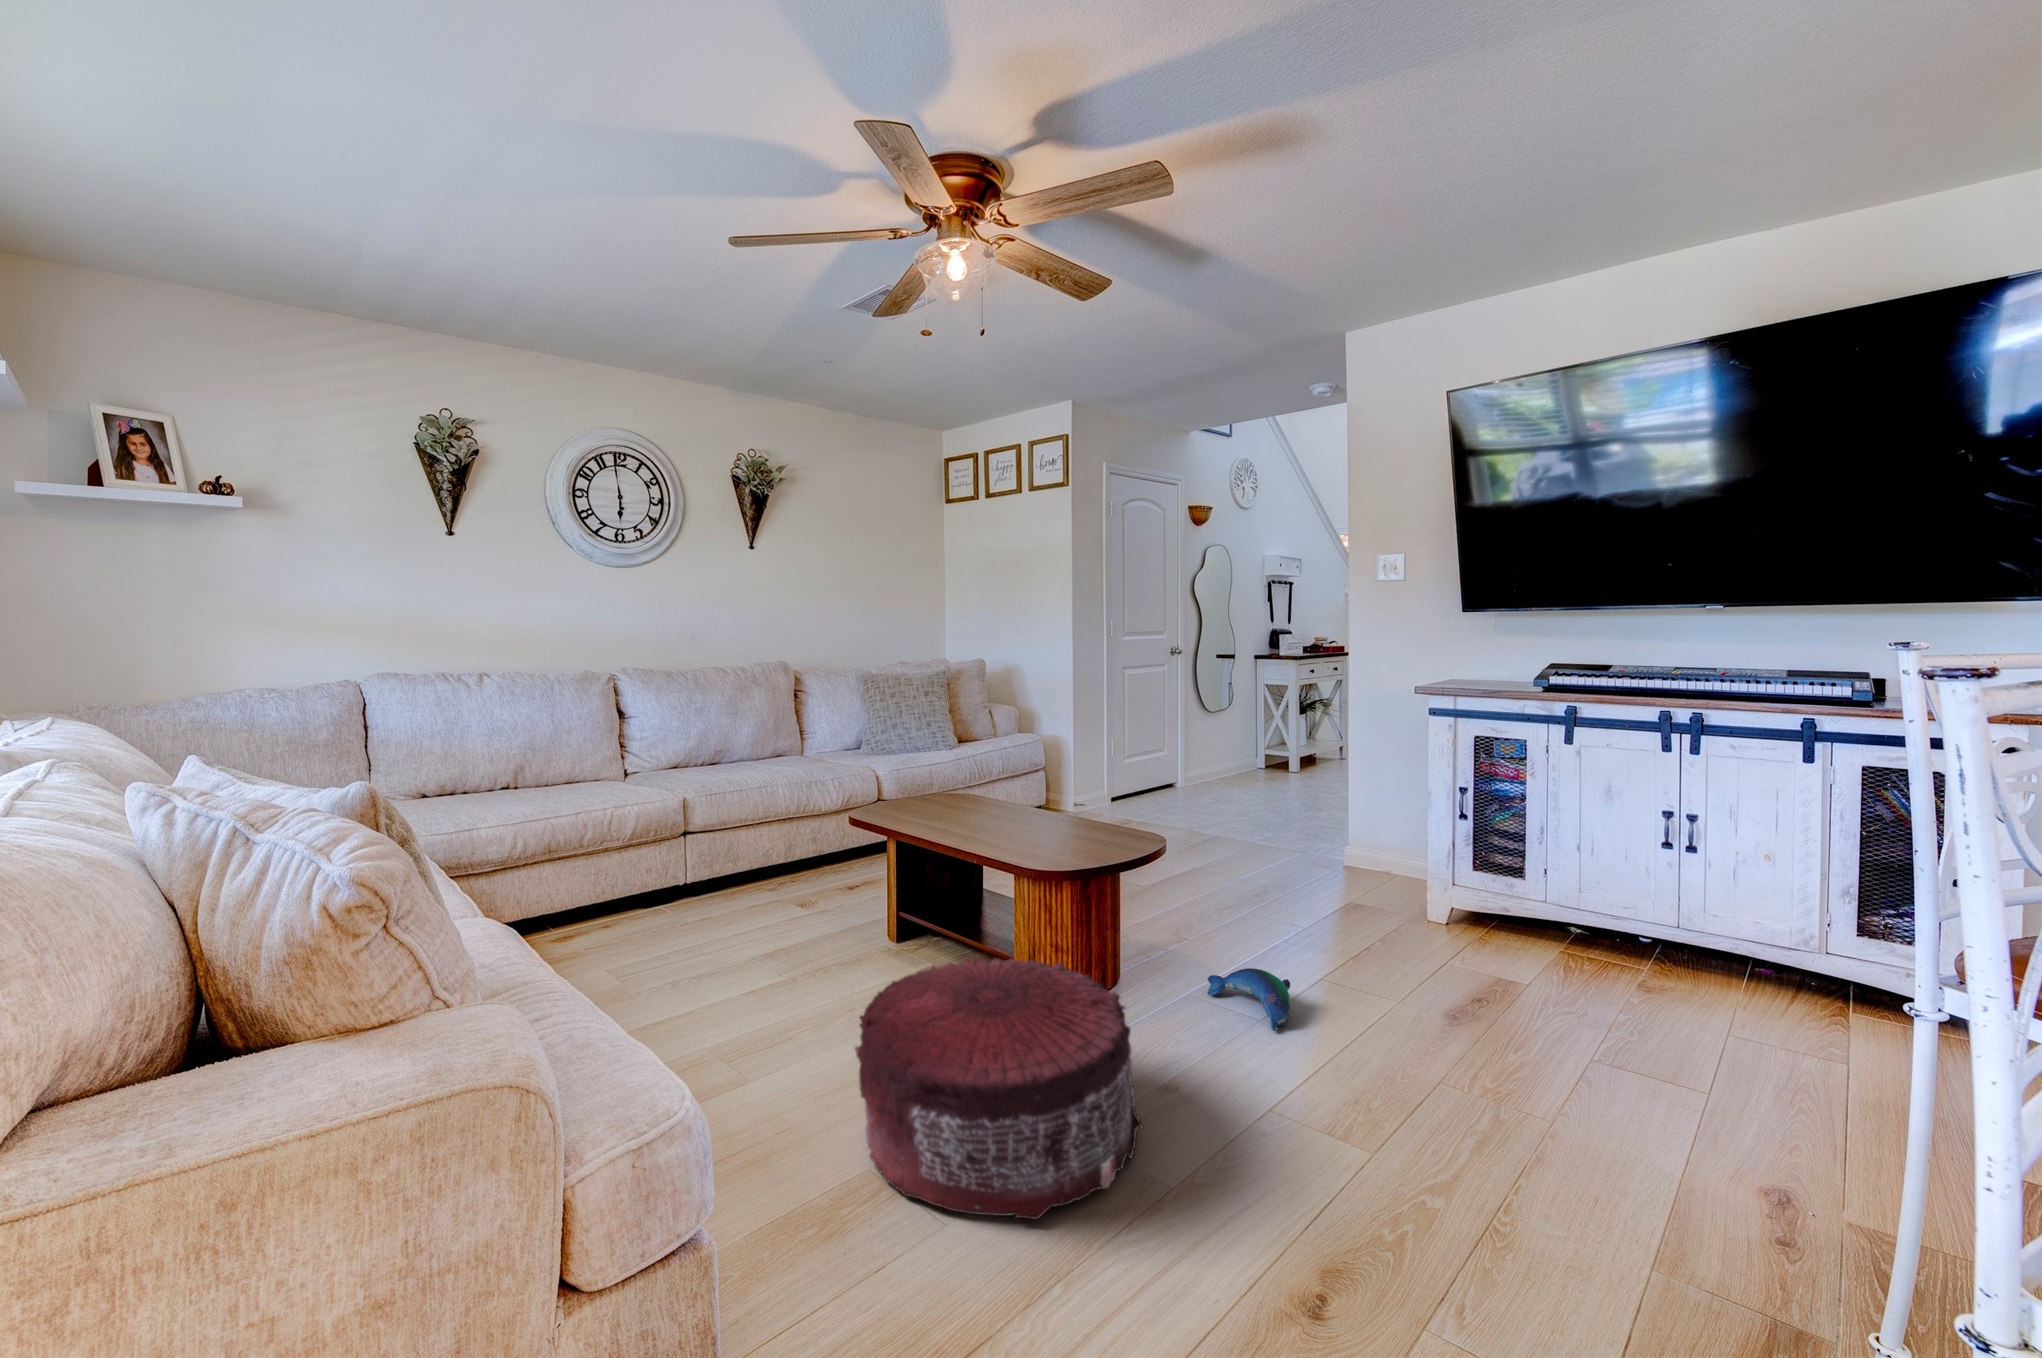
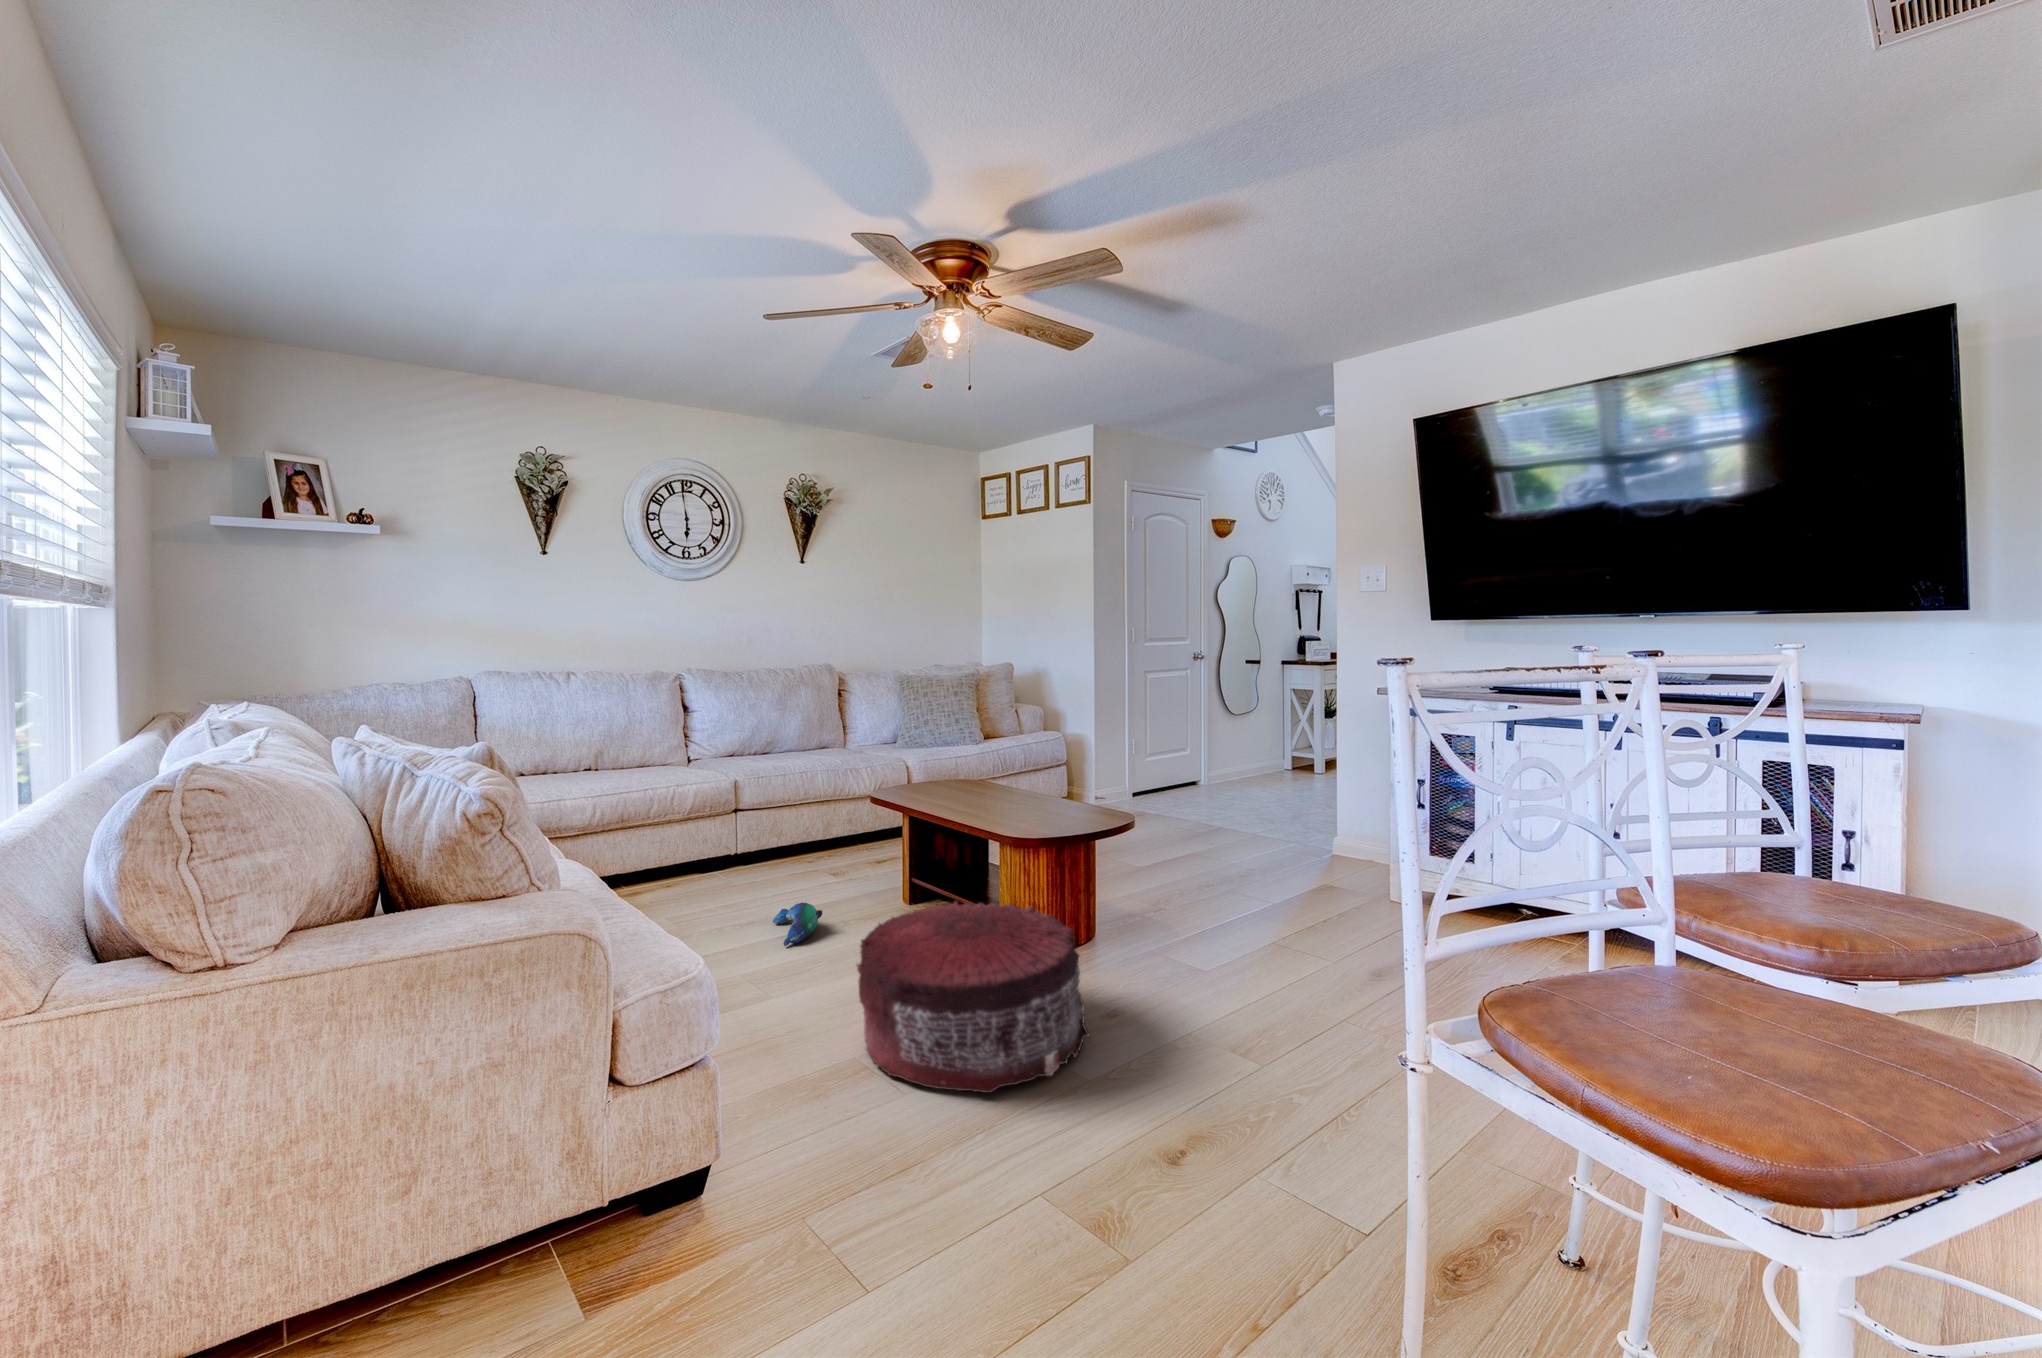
plush toy: present [1208,968,1290,1031] -> present [773,903,822,946]

